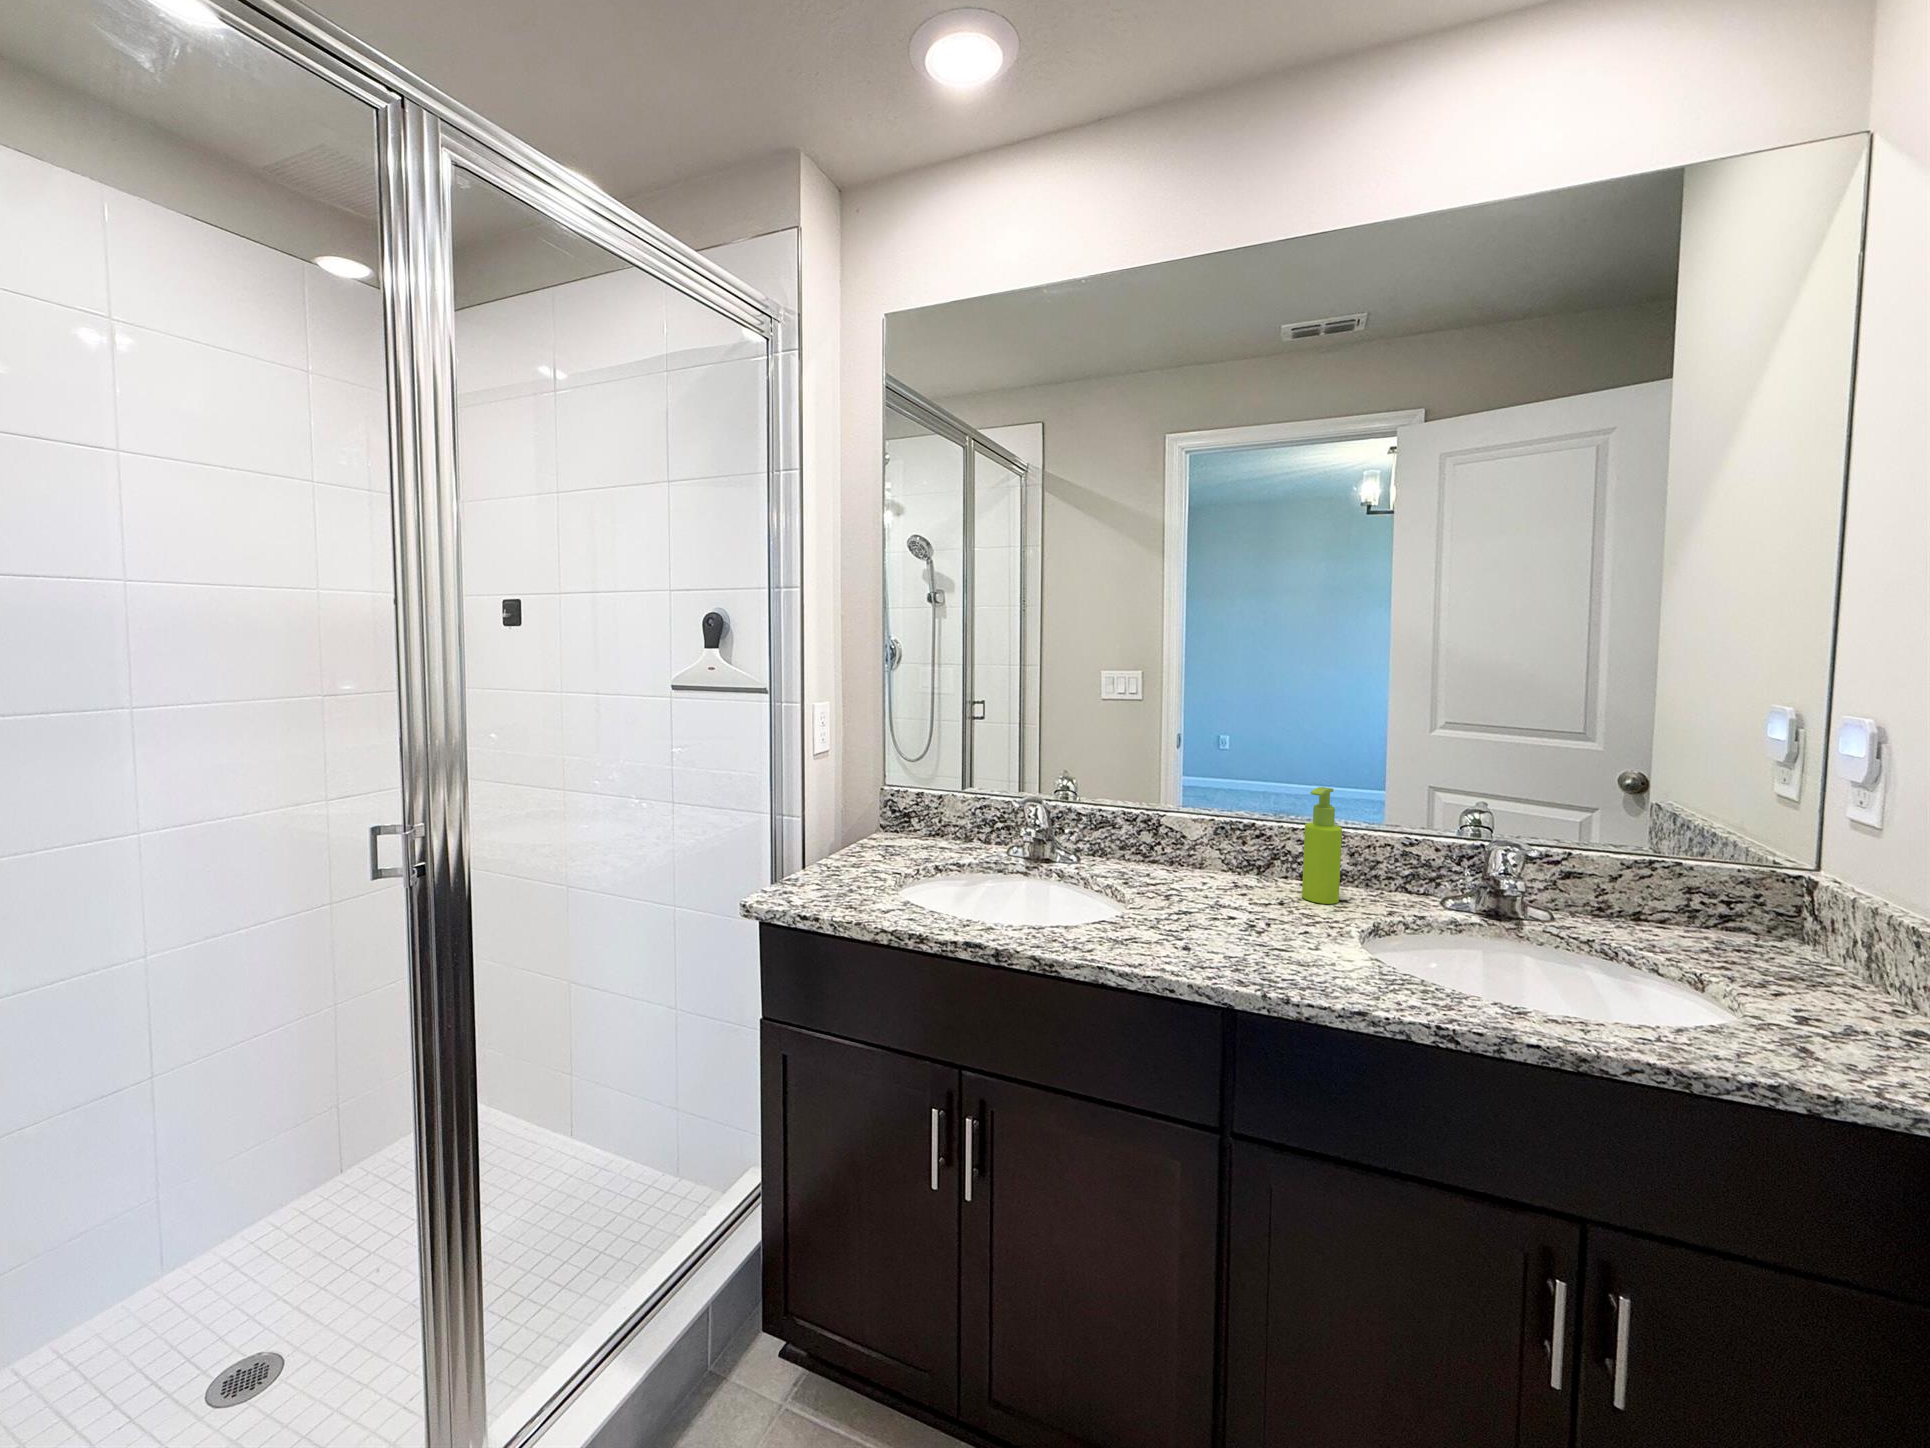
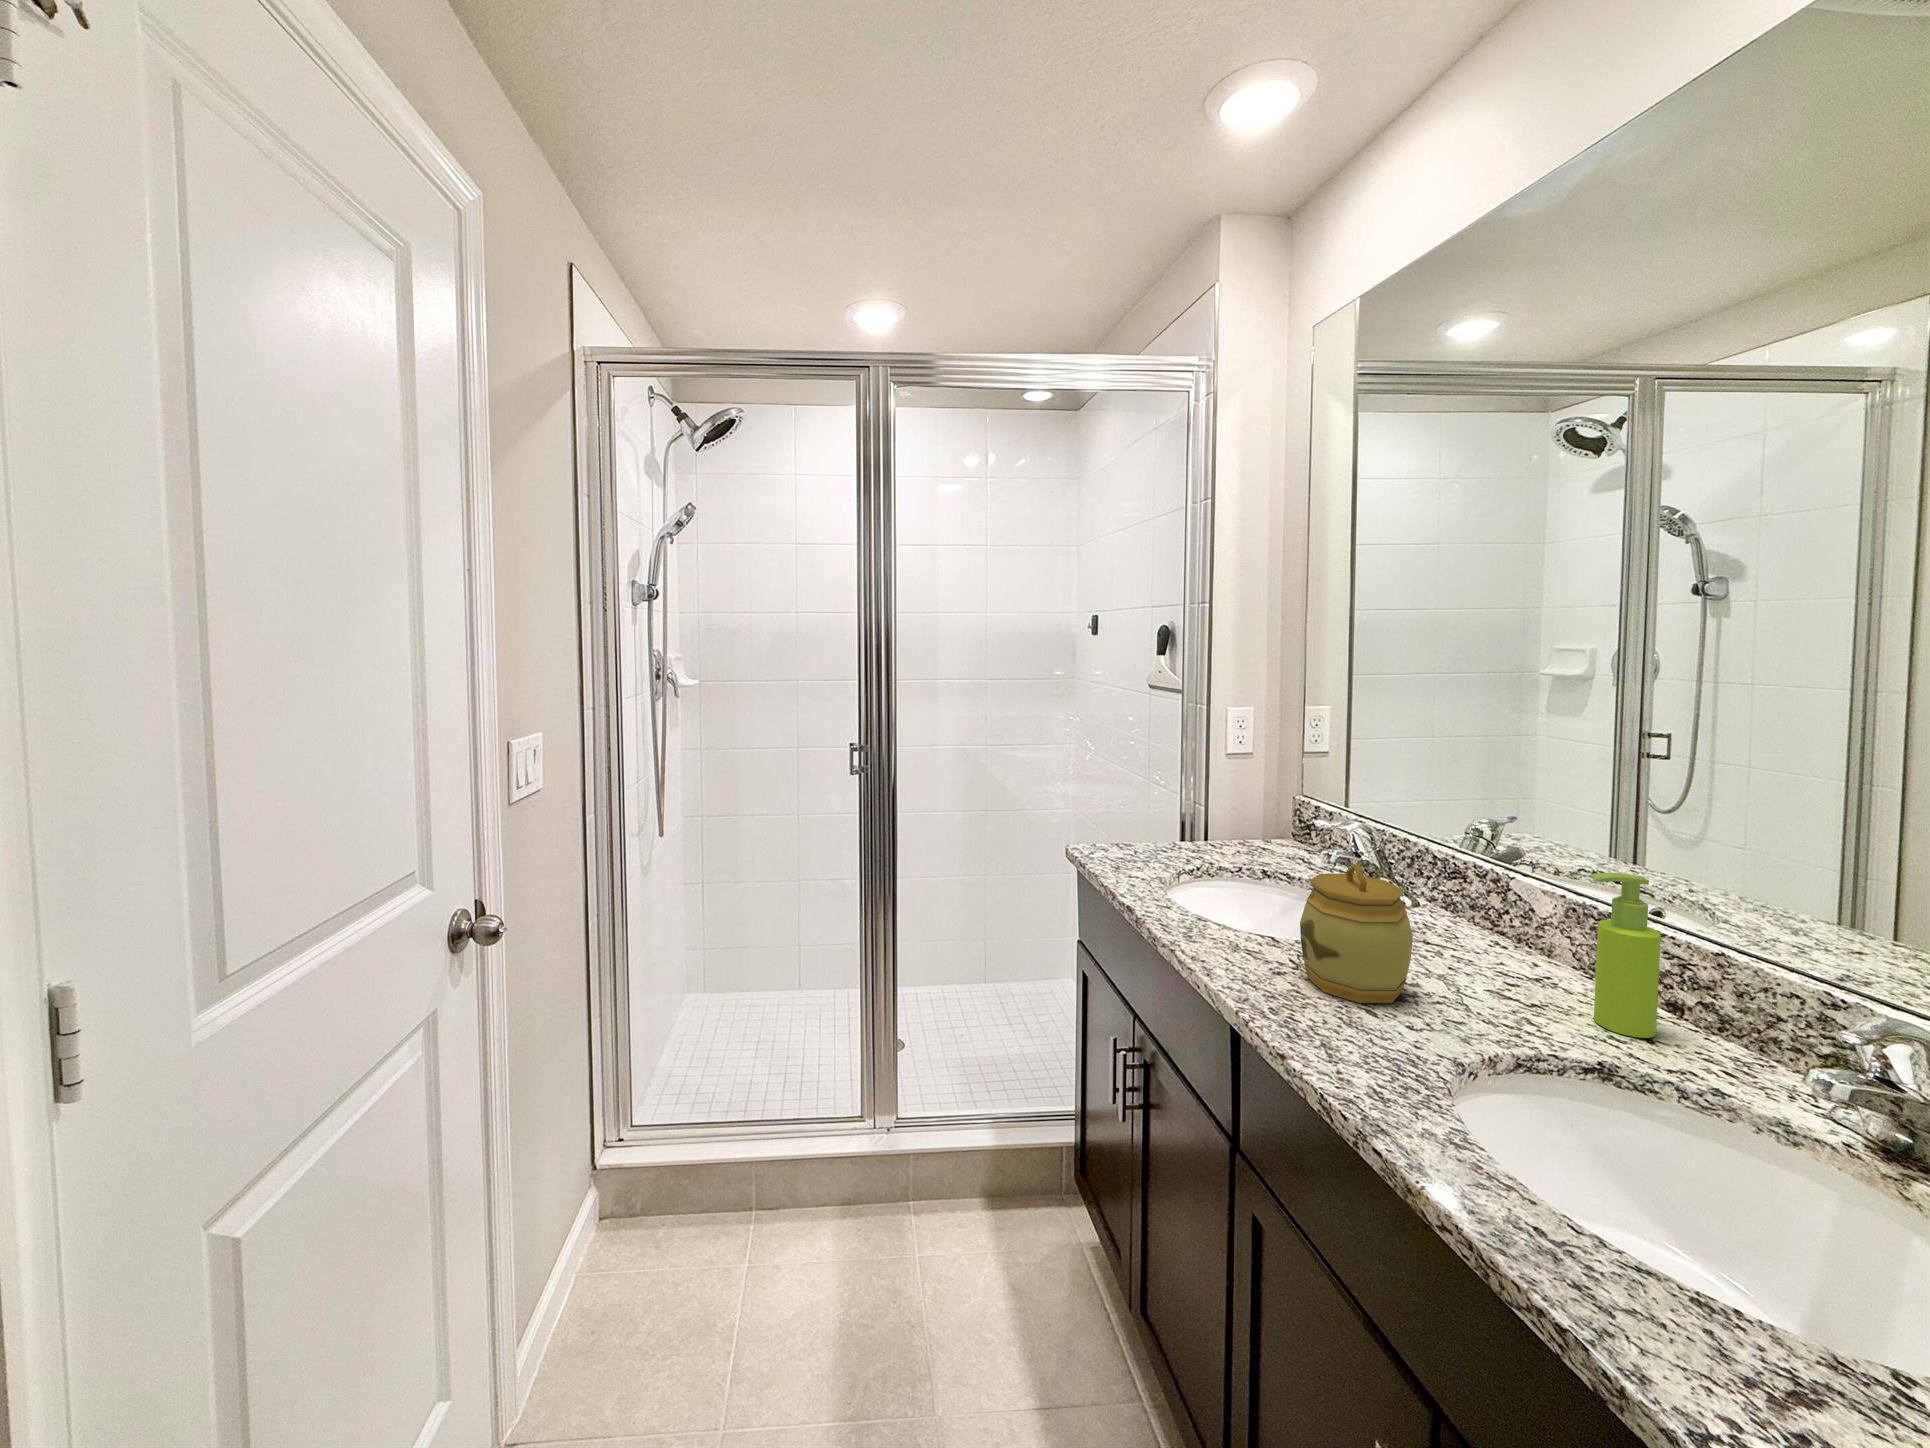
jar: none [1183,820,1279,949] -> present [1300,864,1413,1003]

